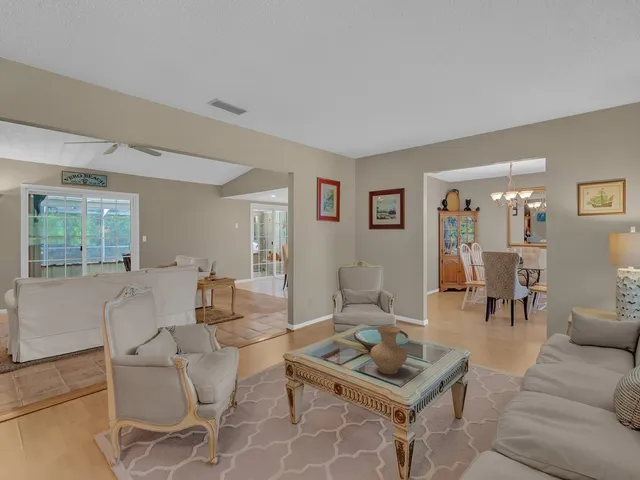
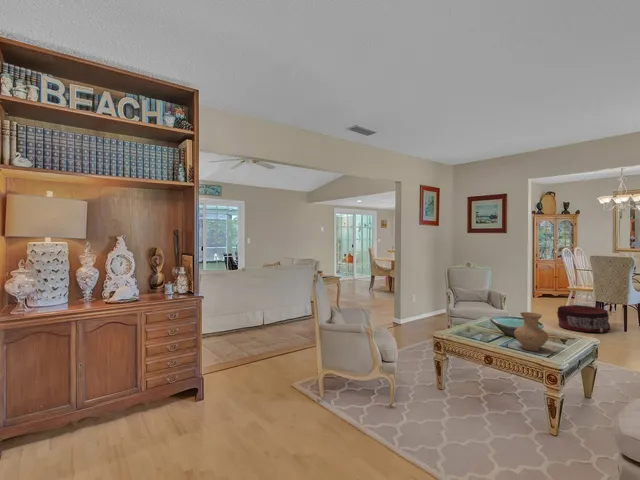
pouf: none [452,301,500,330] -> present [557,305,611,332]

